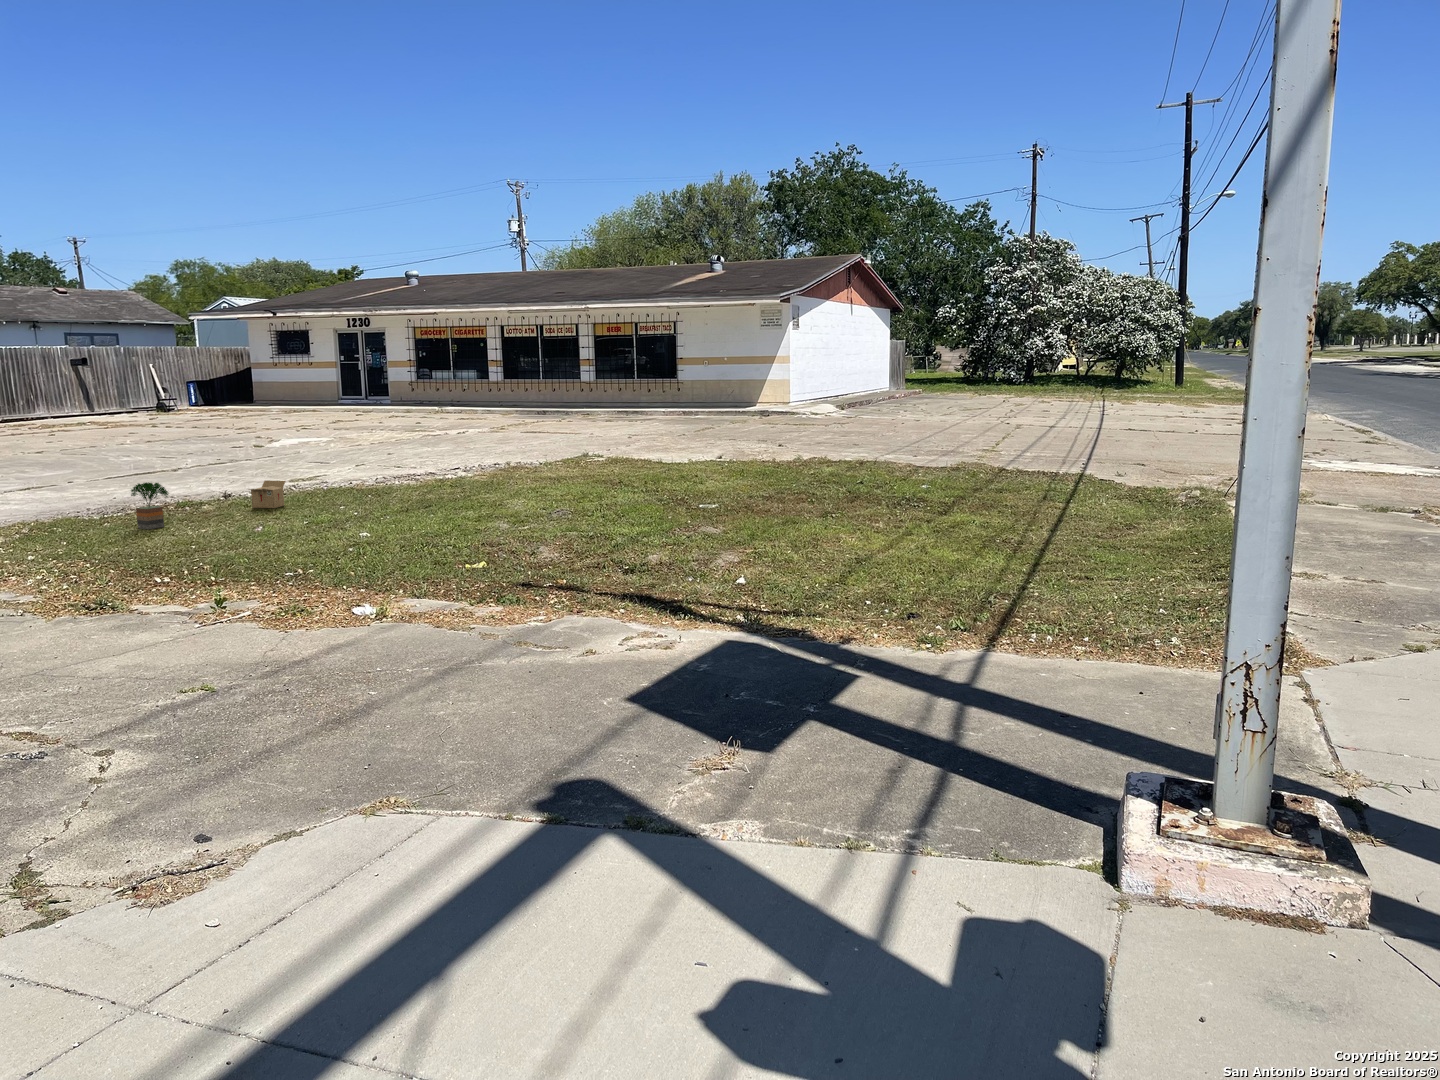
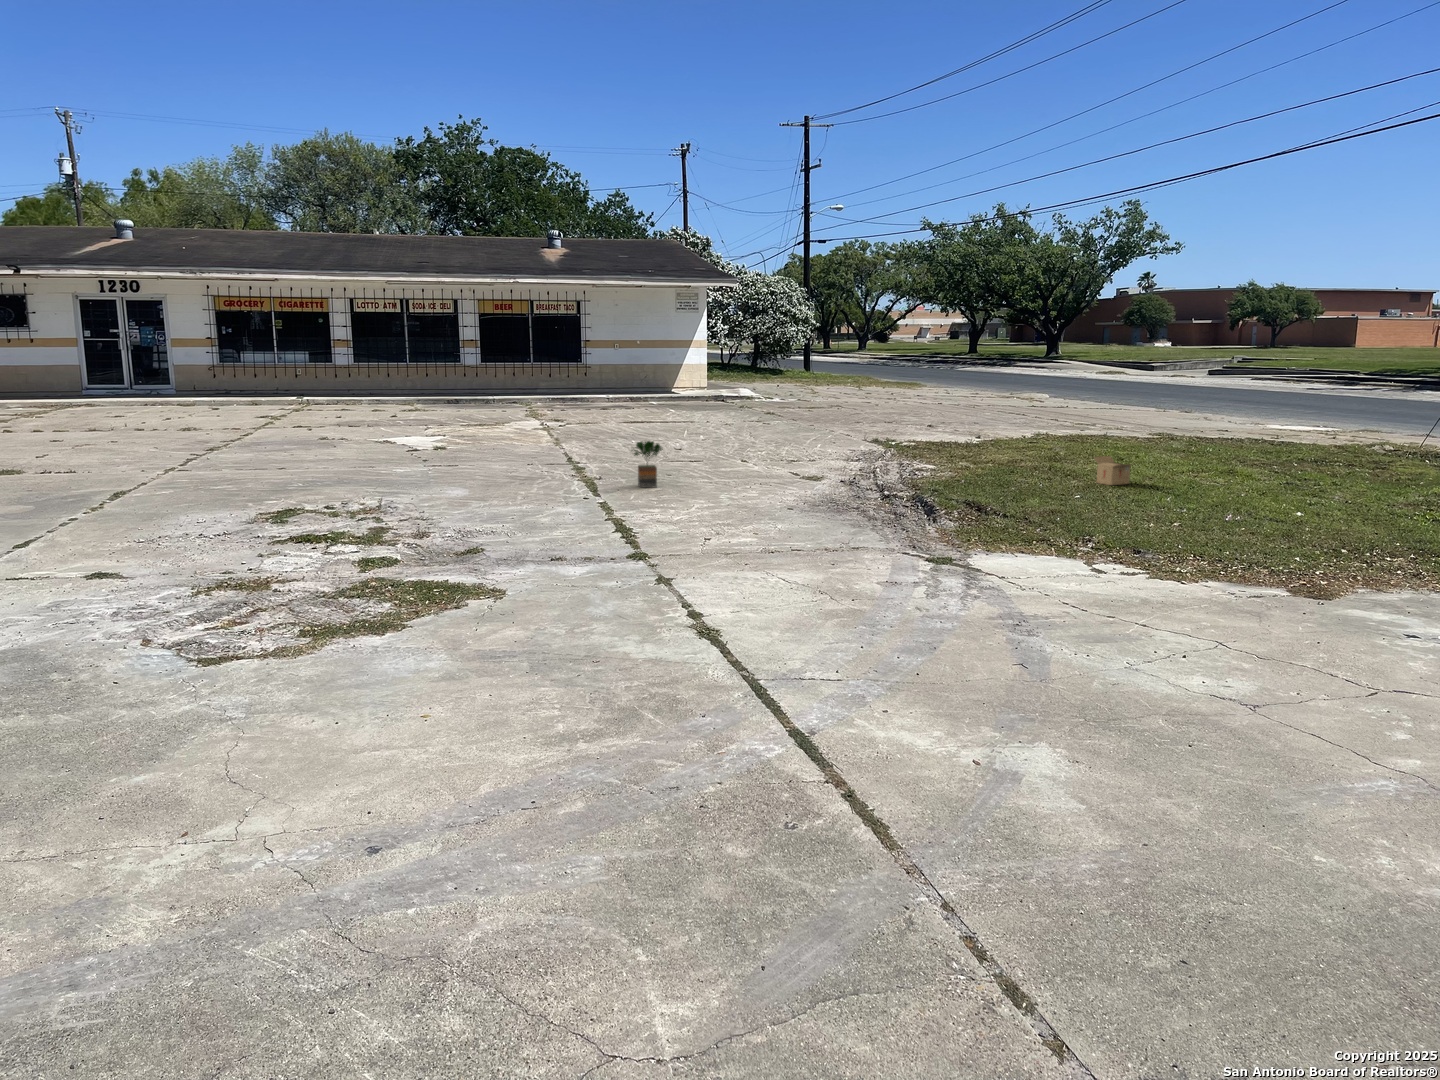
potted tree: present [131,482,168,529] -> present [634,441,663,487]

